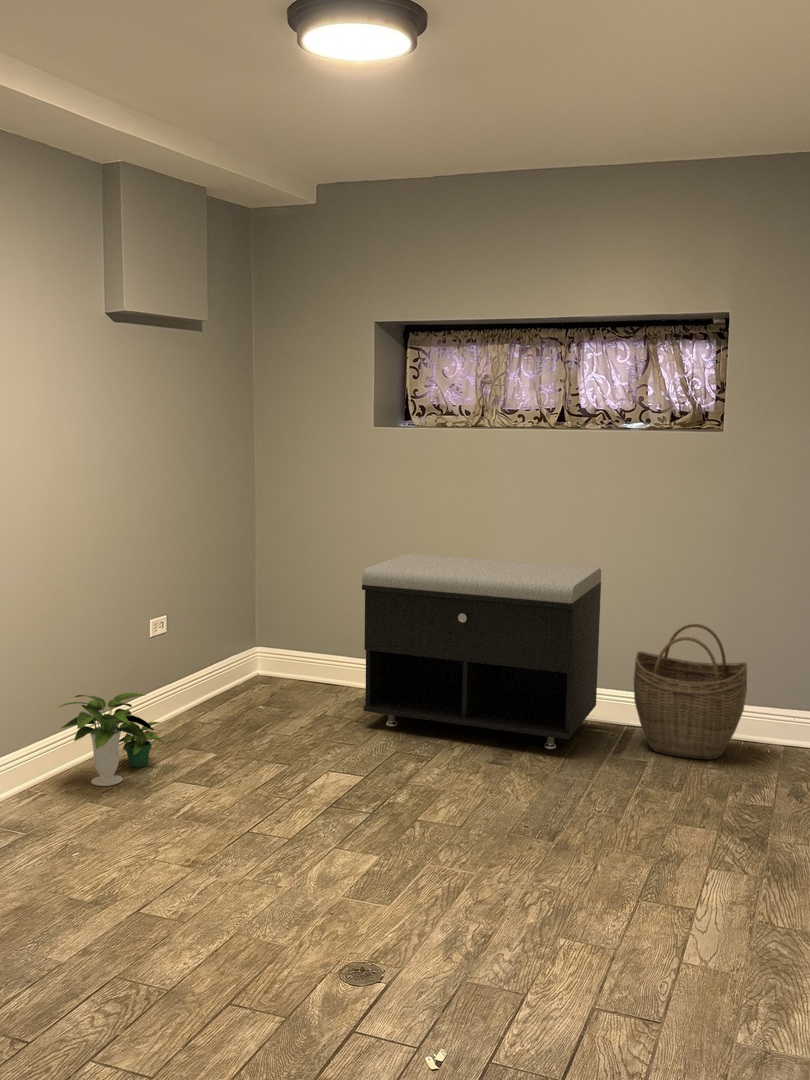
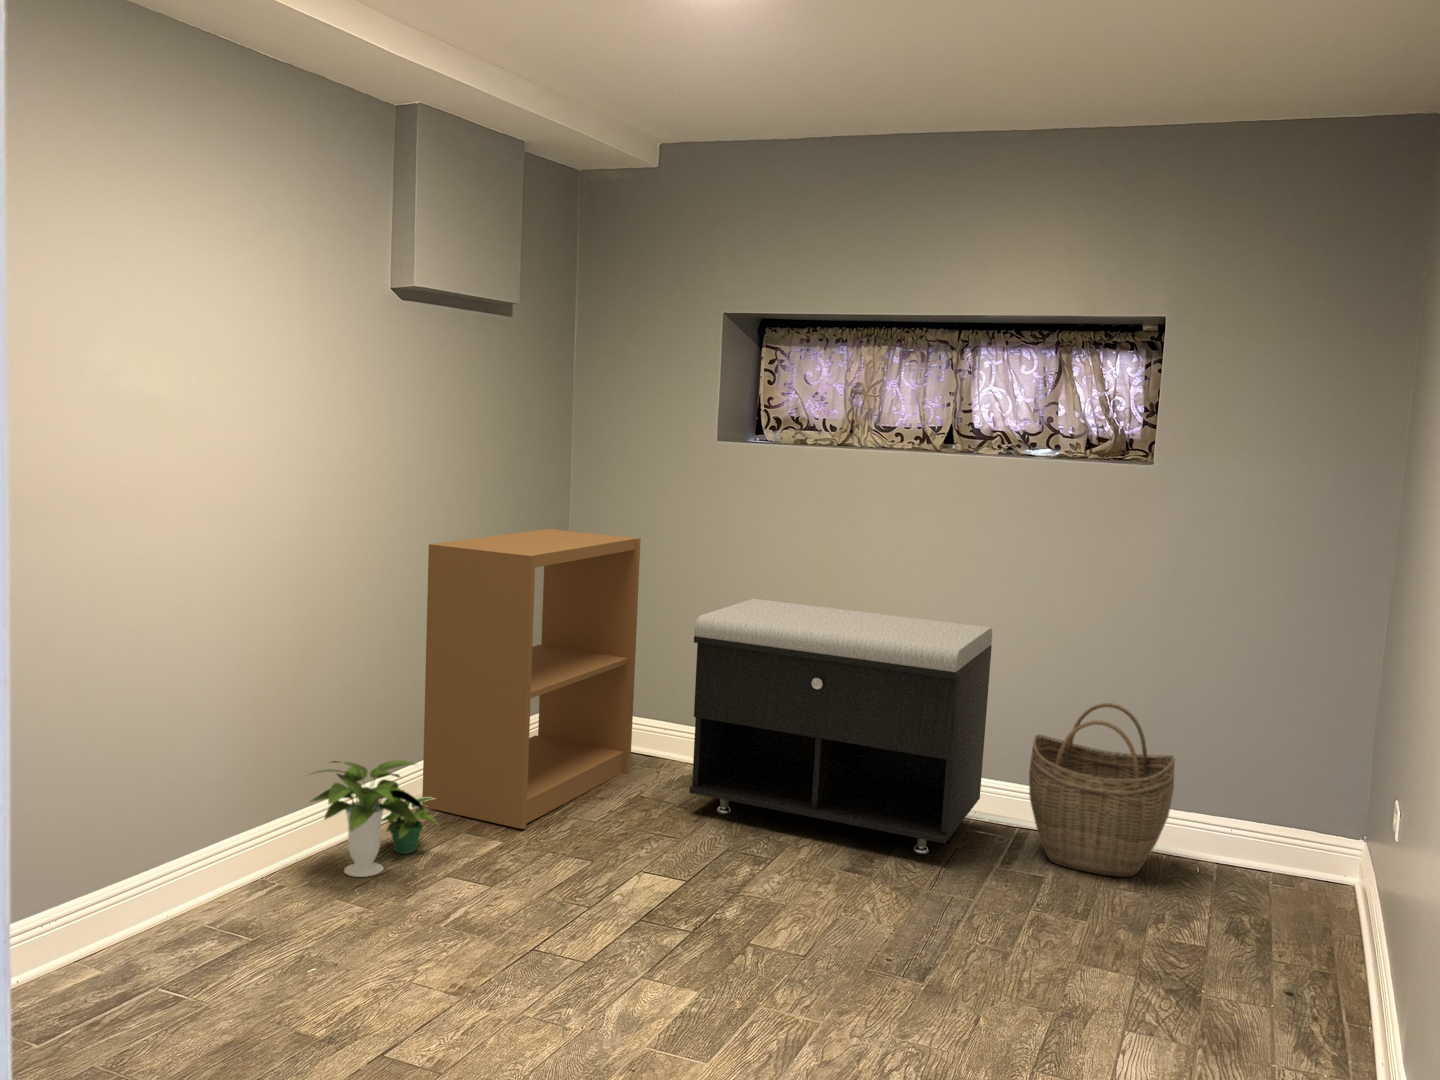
bookshelf: none [144,504,315,745] -> present [422,529,641,829]

